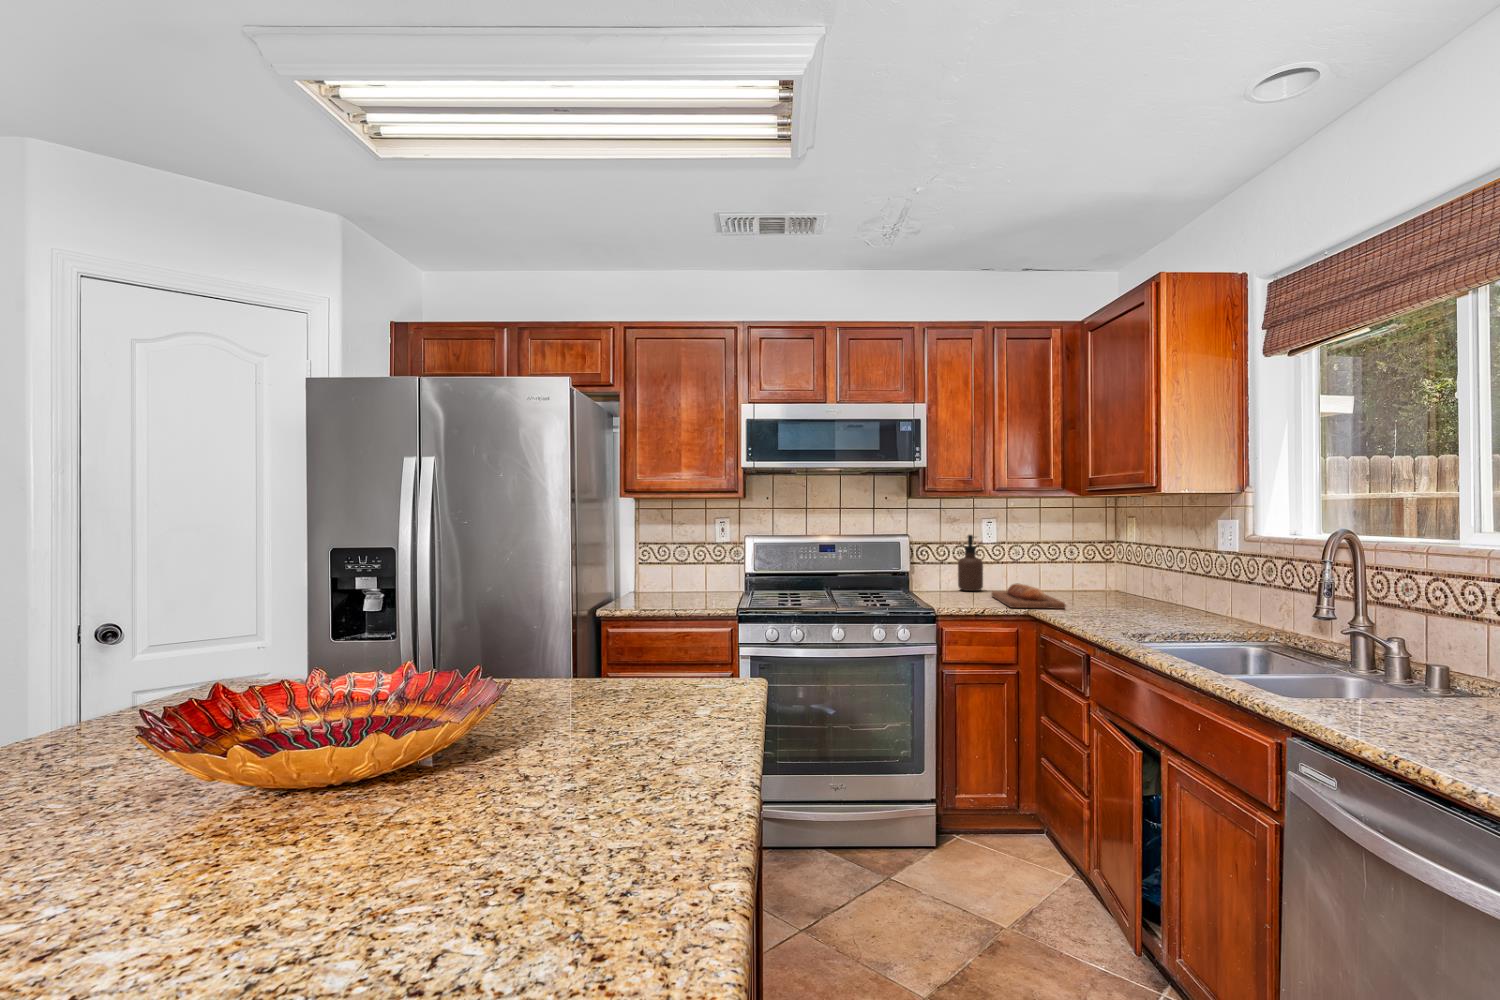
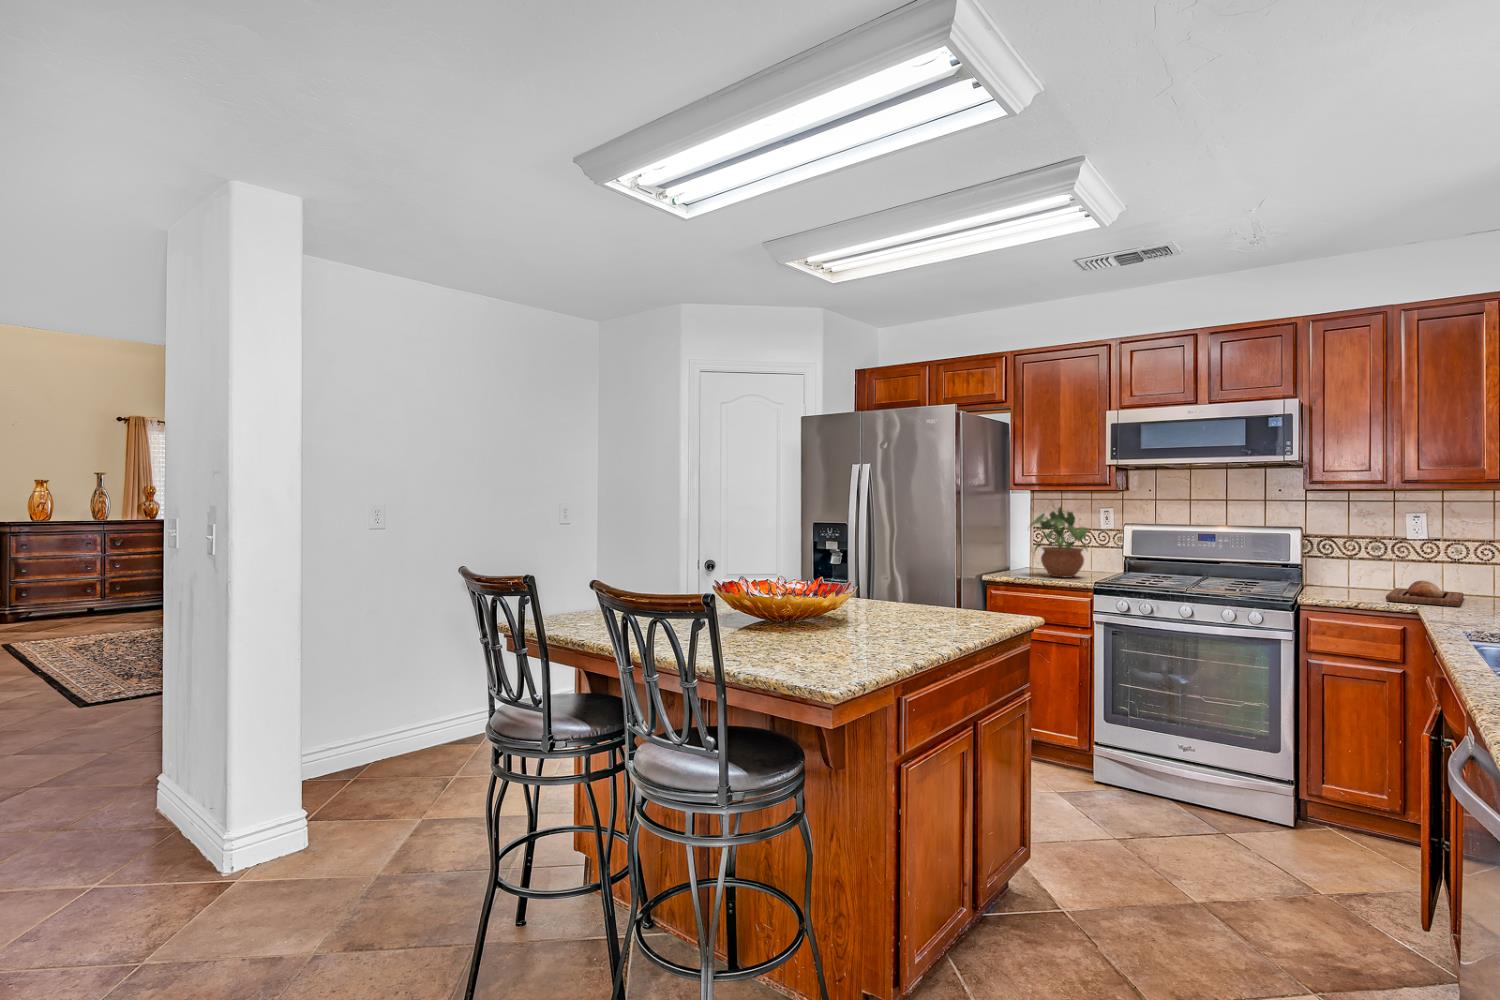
potted plant: none [651,515,724,605] -> present [1030,506,1087,578]
soap dispenser: present [958,535,983,591] -> none [1369,529,1402,588]

